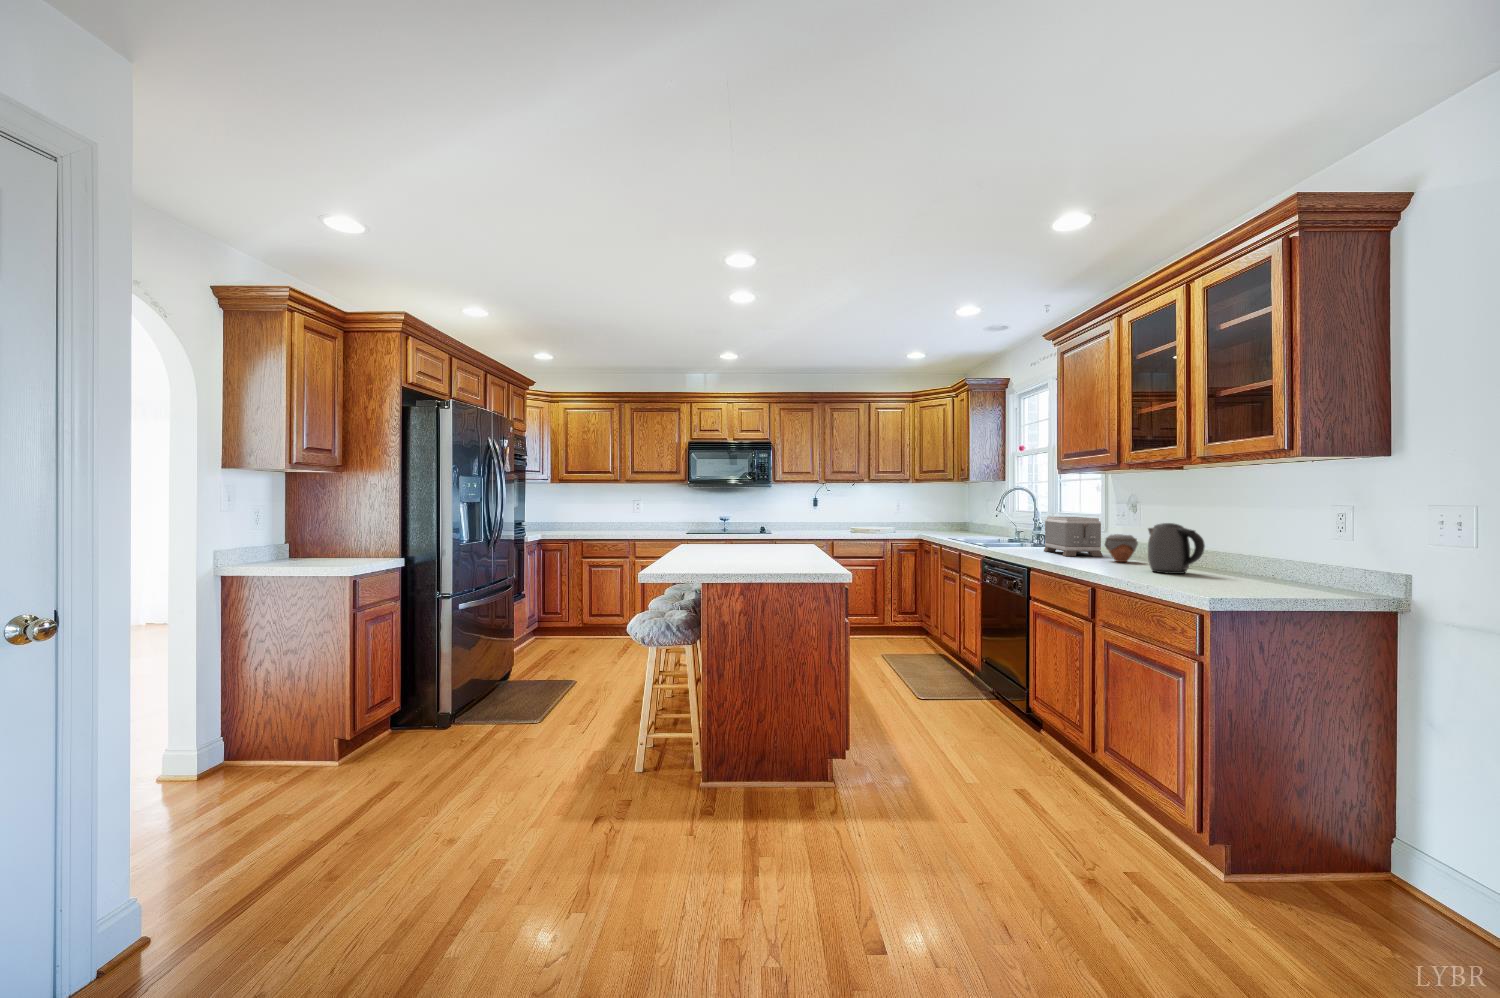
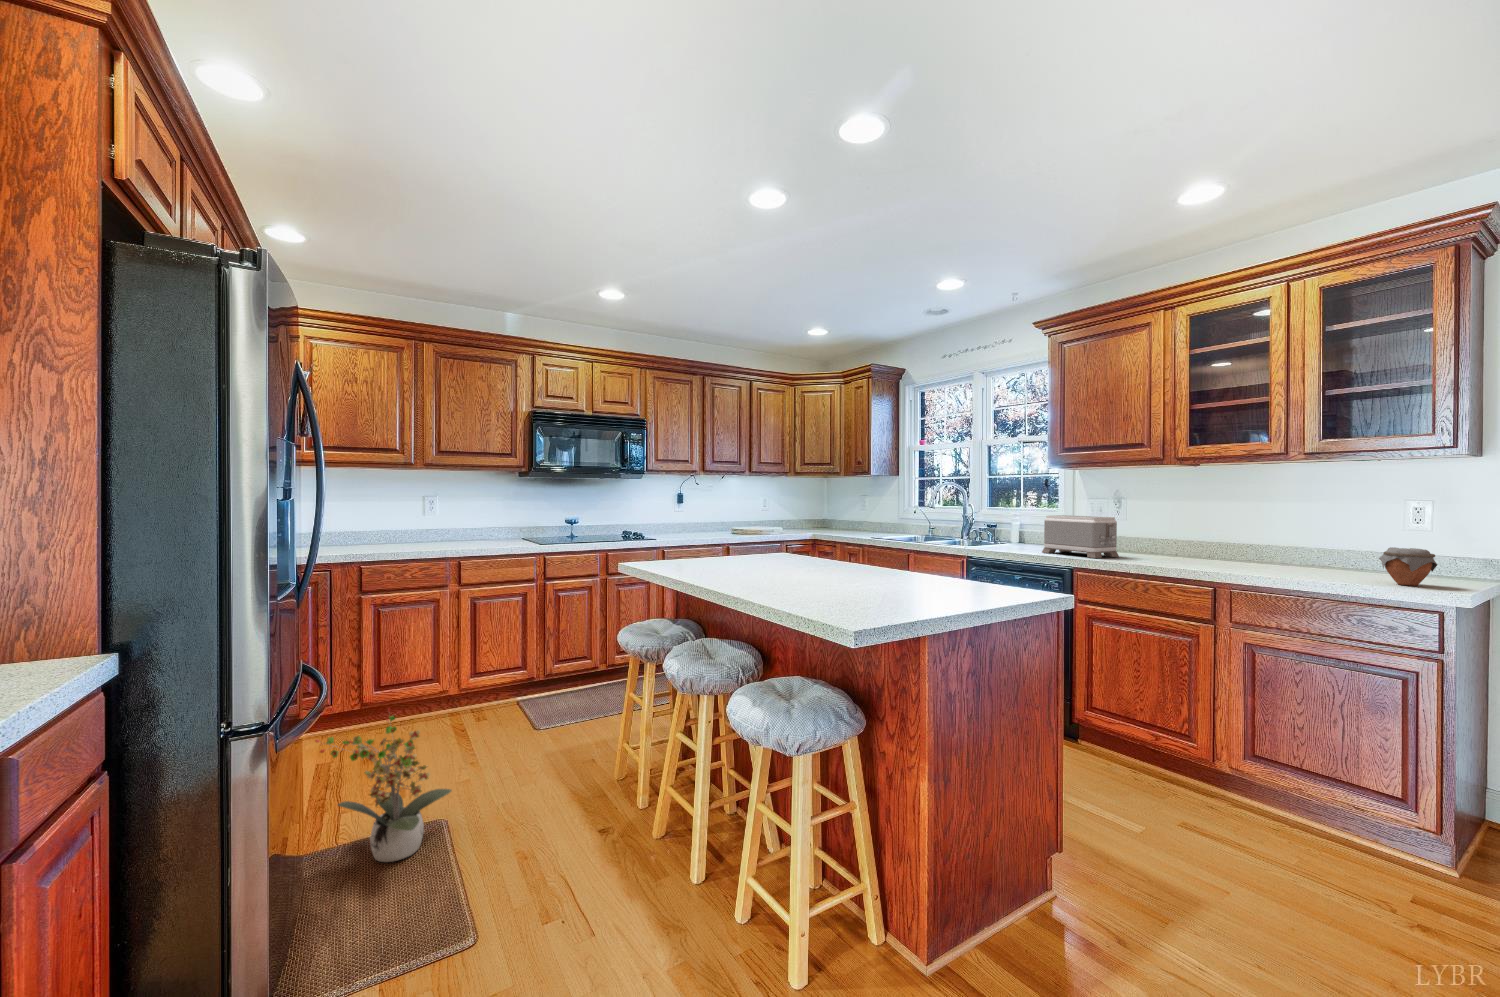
kettle: present [1148,523,1205,574] -> none [1243,523,1313,575]
jar: present [1105,534,1138,562] -> present [1379,547,1437,586]
potted plant: none [512,612,577,688] -> present [315,709,452,862]

